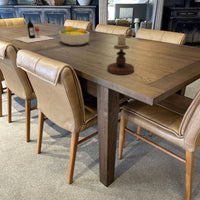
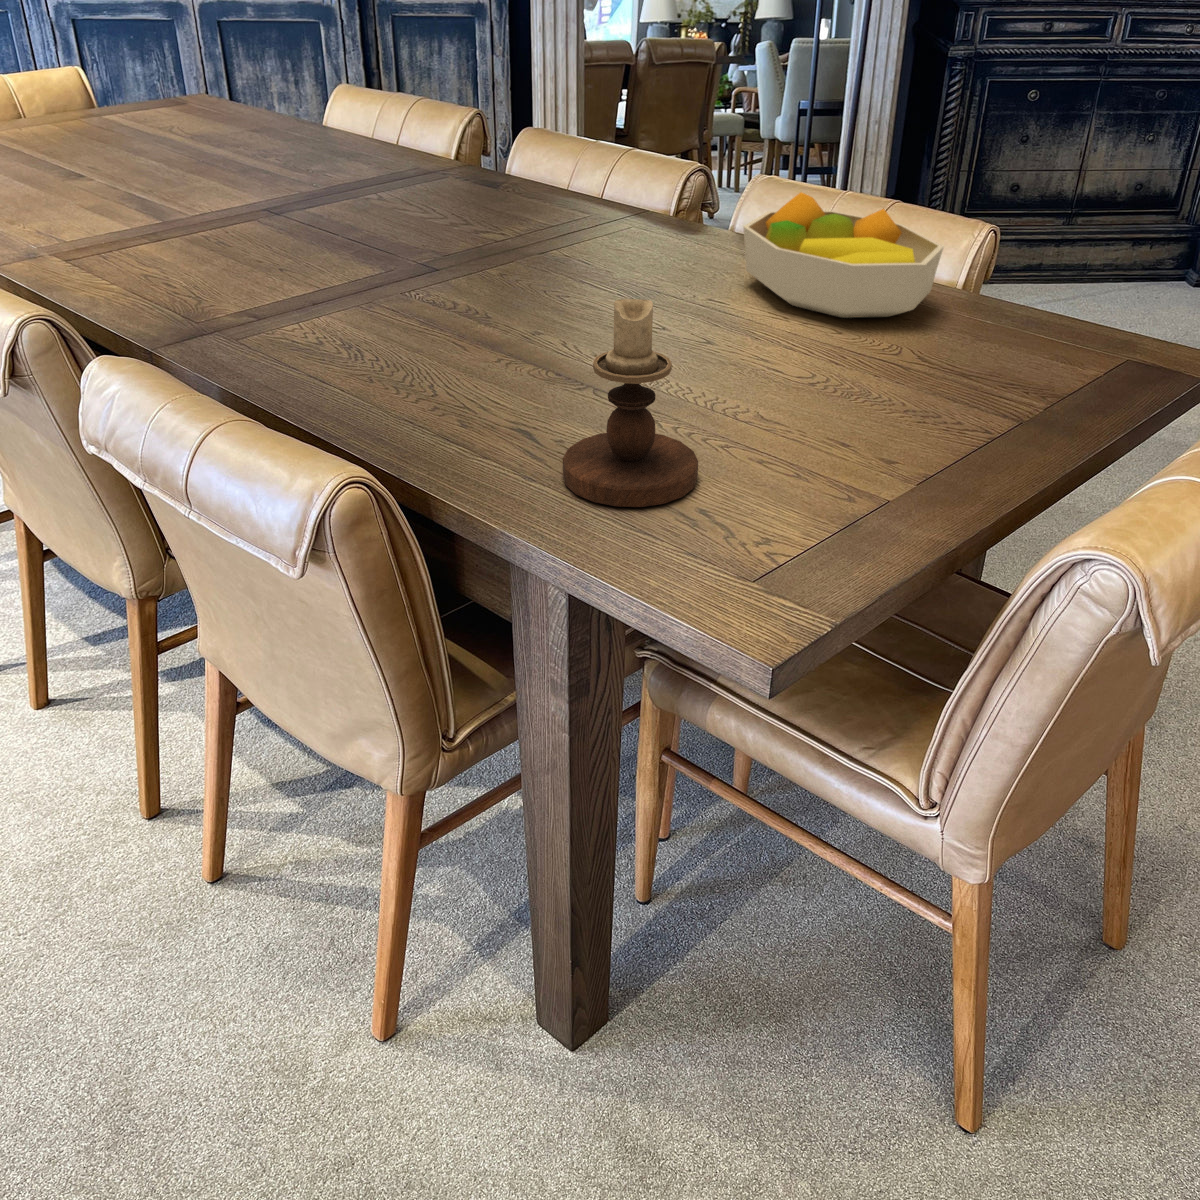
wine bottle: present [15,17,54,43] -> none [38,116,280,271]
fruit bowl: present [59,26,89,45] -> present [743,192,944,318]

